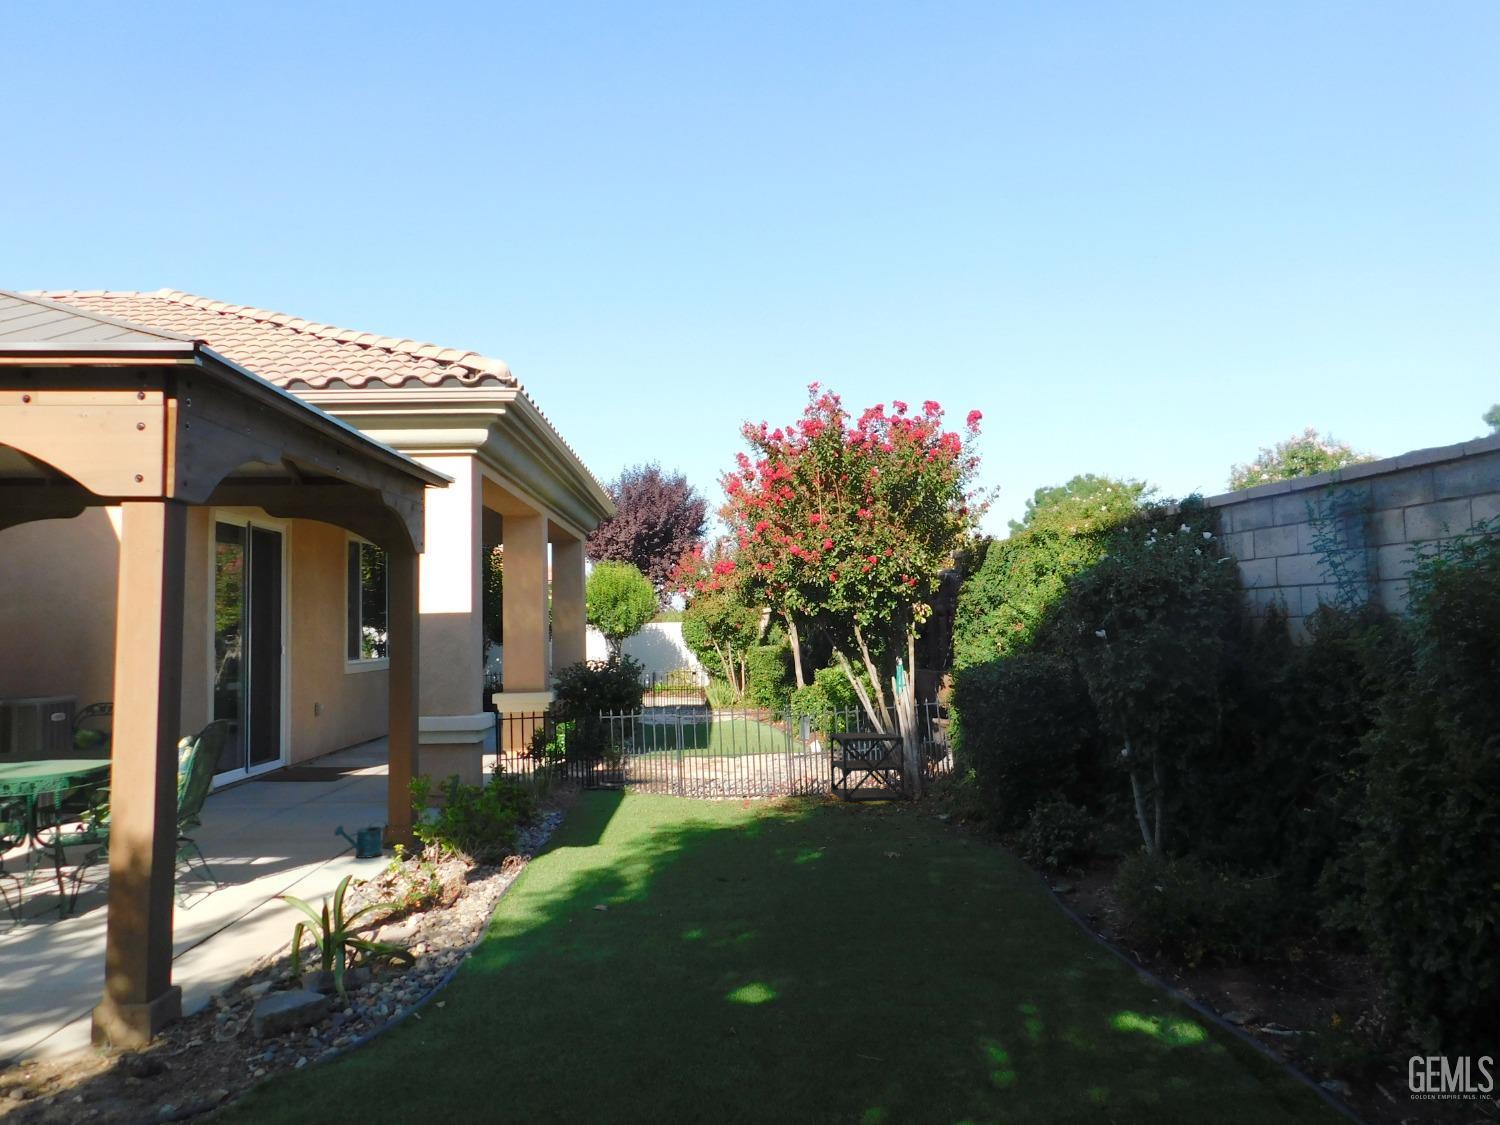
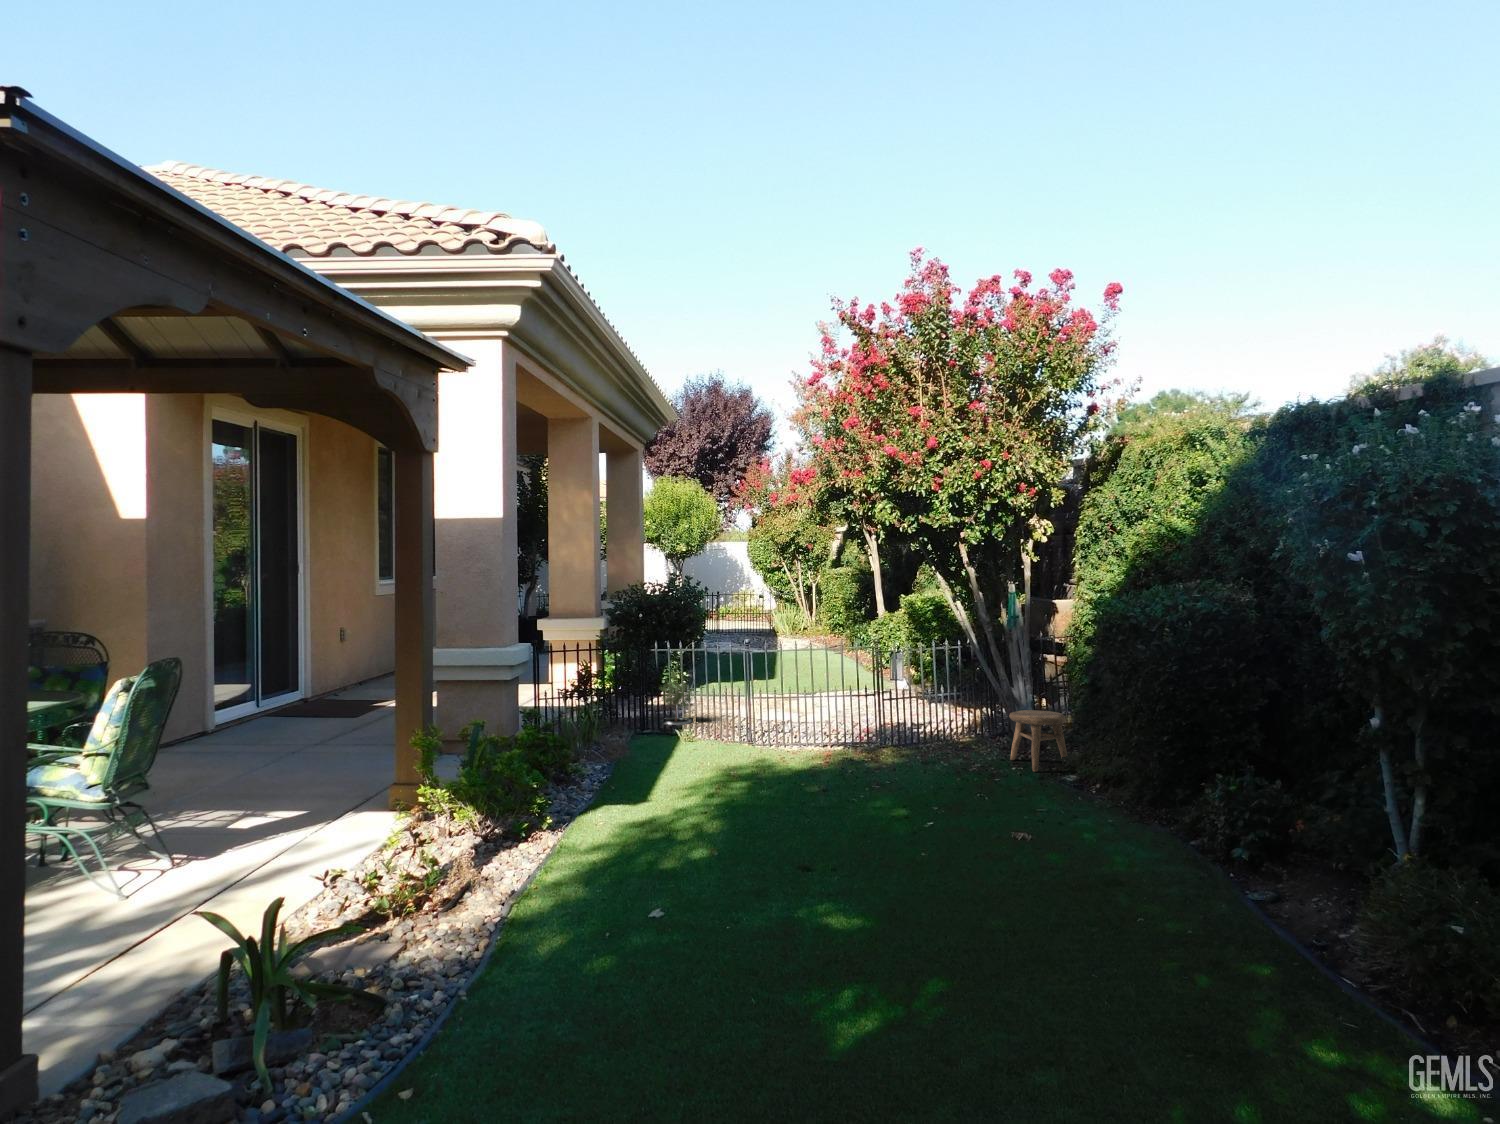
side table: present [830,732,905,801] -> none [925,670,1015,751]
stool: none [897,764,947,814] -> present [1009,710,1067,771]
watering can: present [335,823,387,858] -> none [338,774,404,820]

